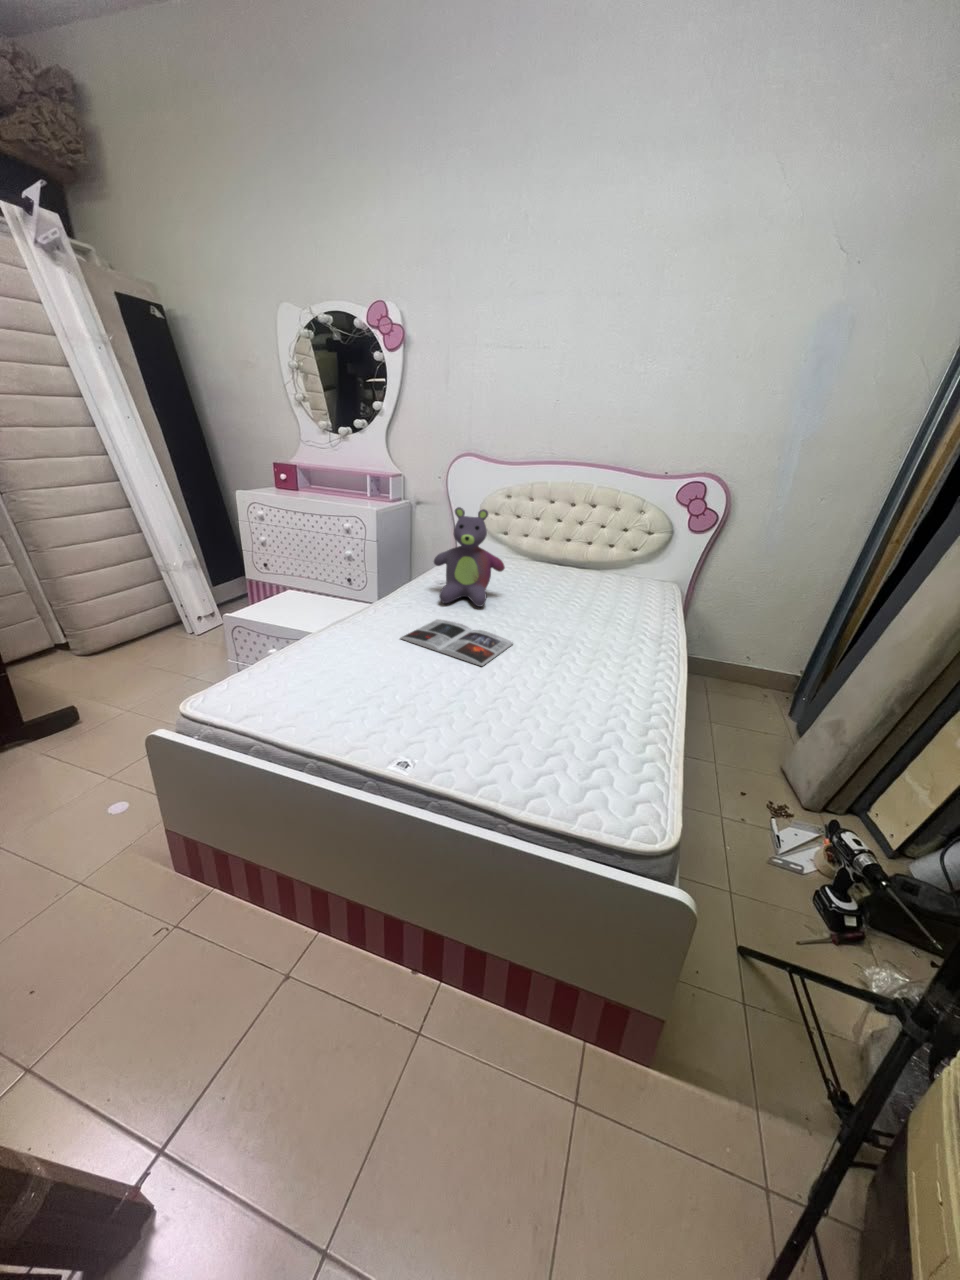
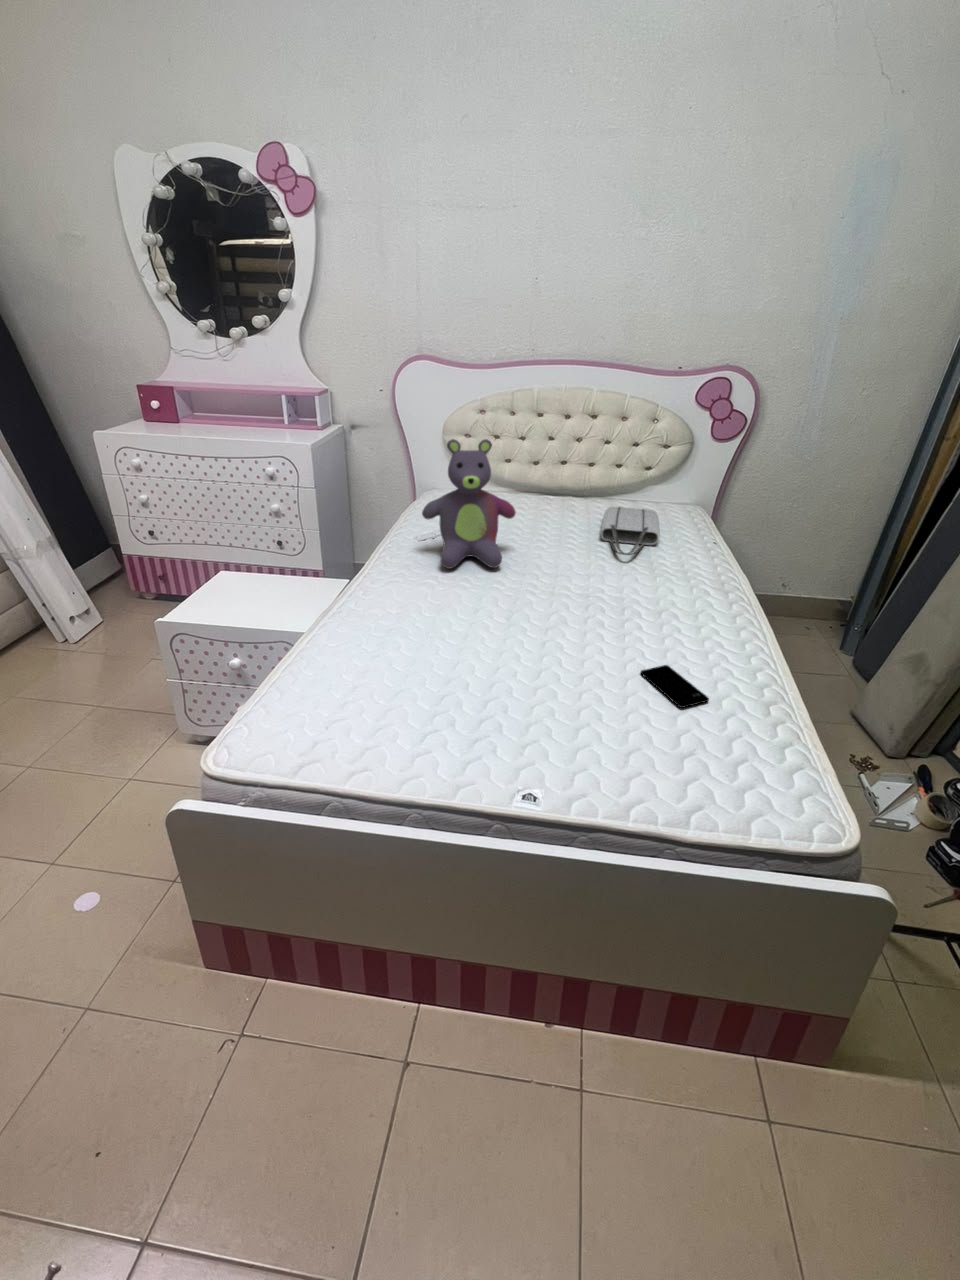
tote bag: none [575,574,628,609] -> present [601,507,660,555]
magazine: present [401,619,513,666] -> none [418,592,561,650]
smartphone: none [554,689,599,722] -> present [641,665,709,708]

